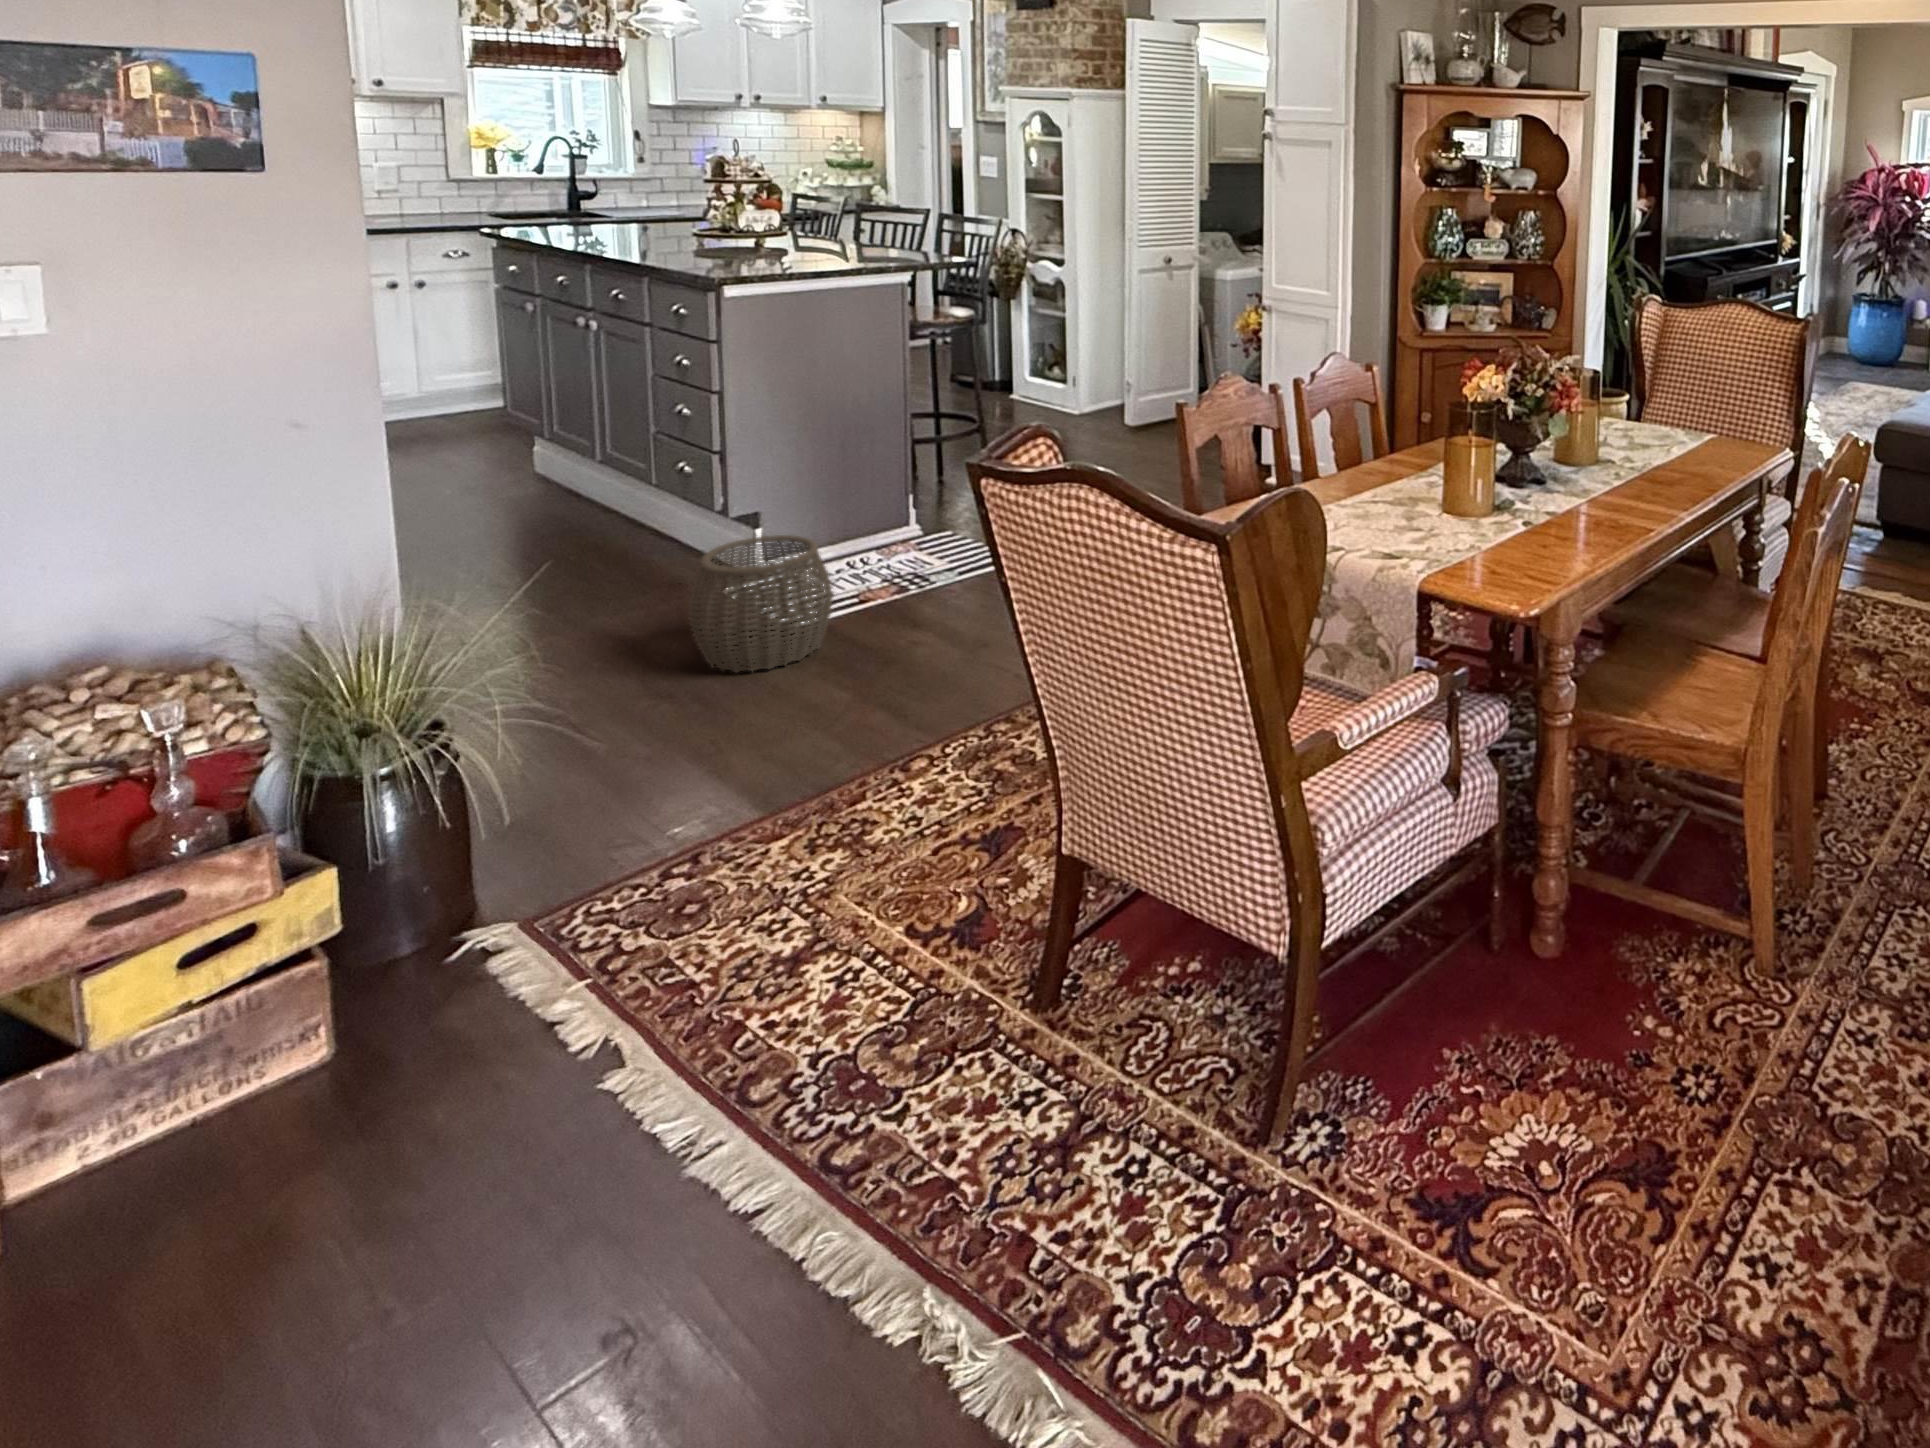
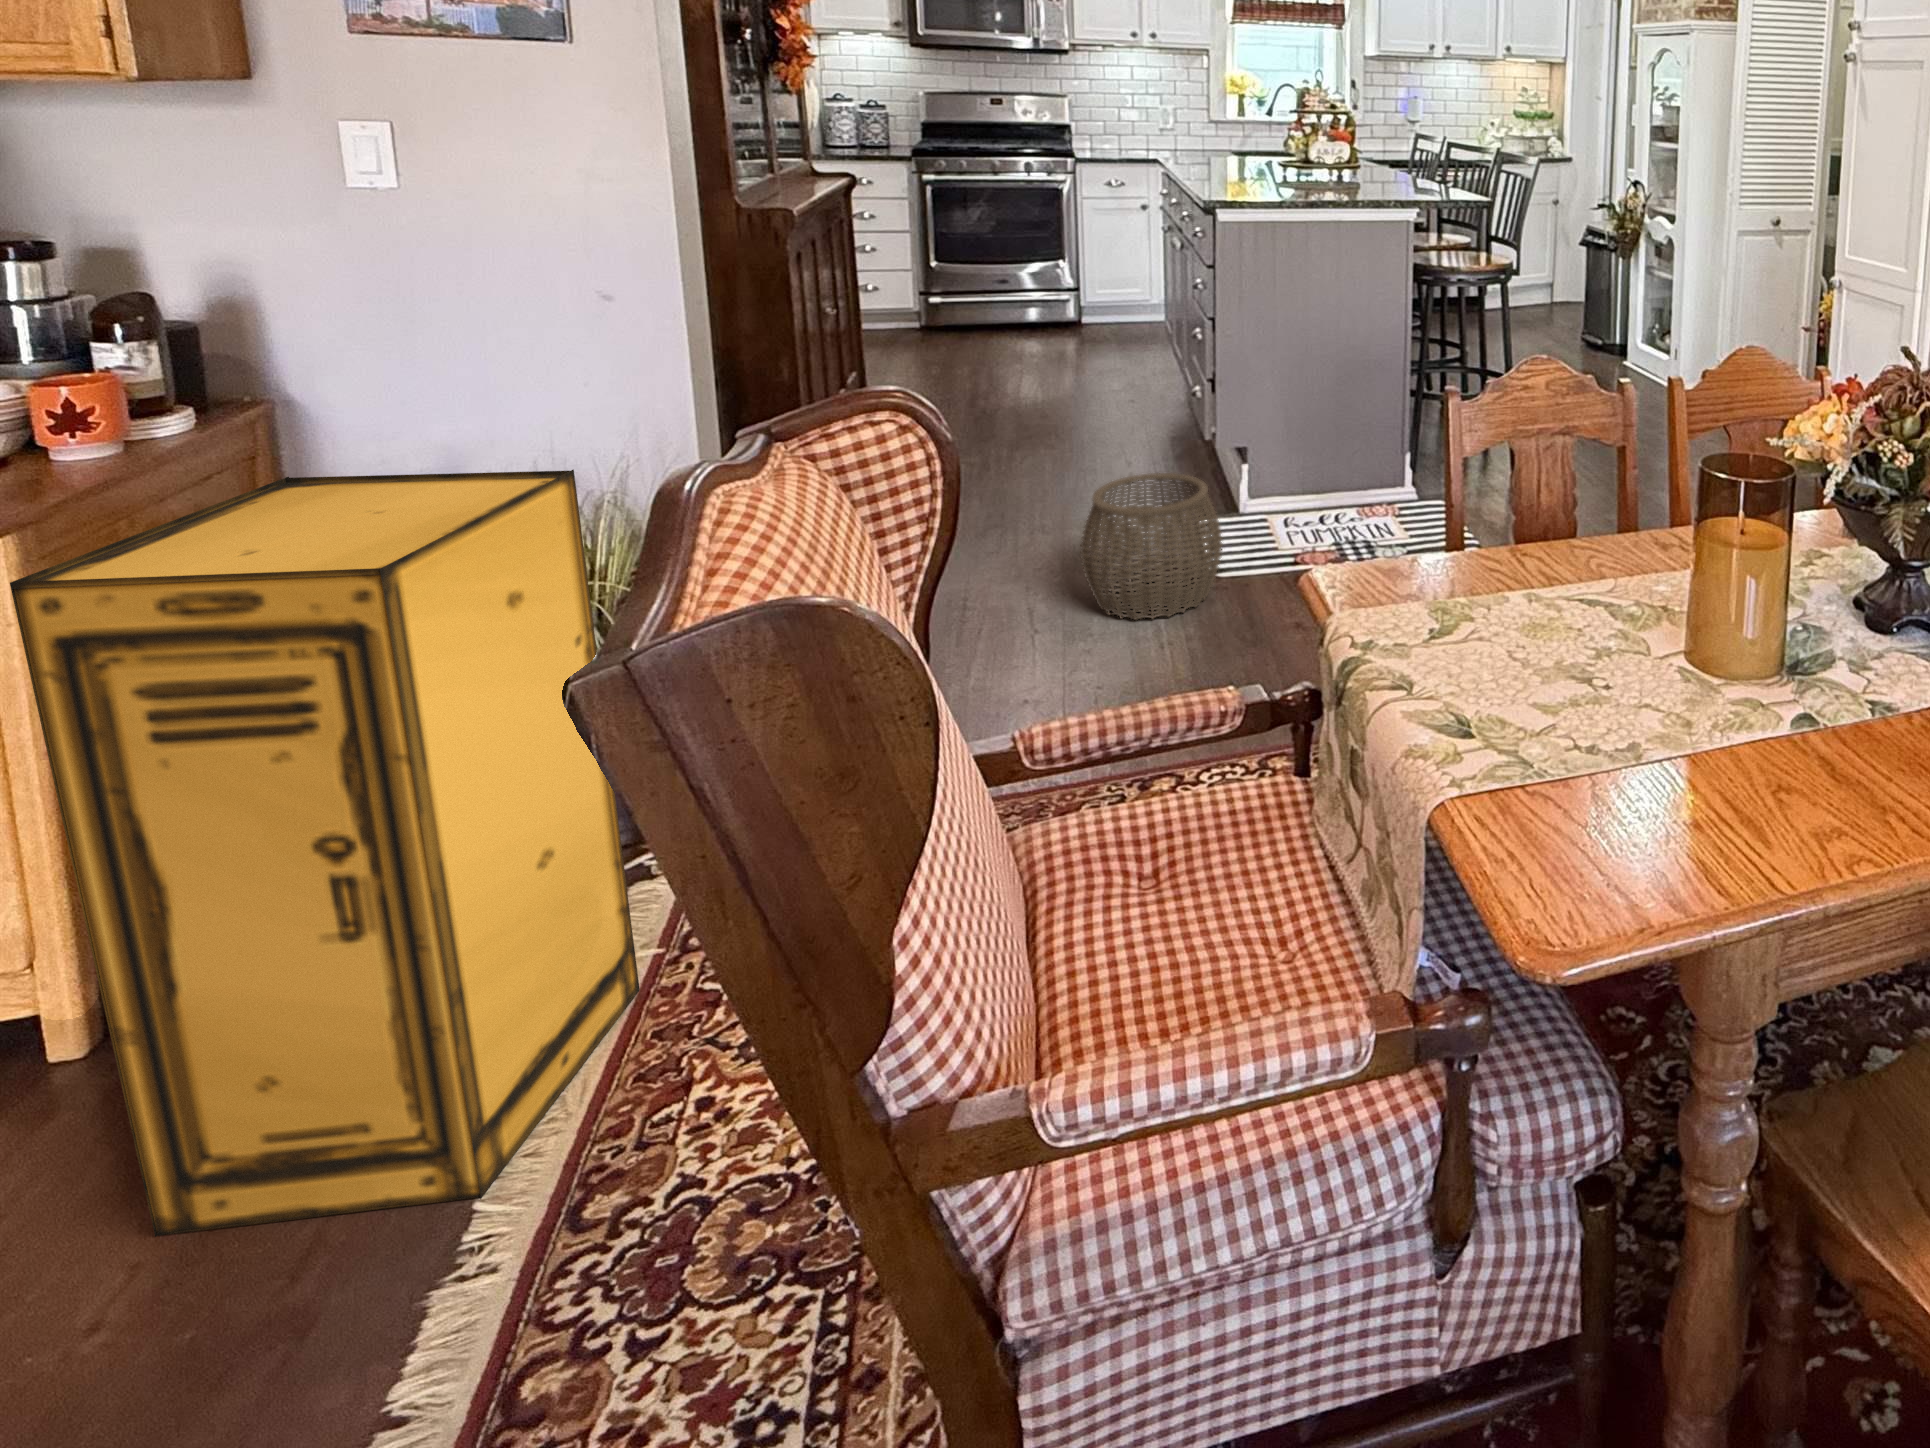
storage cabinet: none [359,532,695,1186] -> present [10,470,640,1237]

